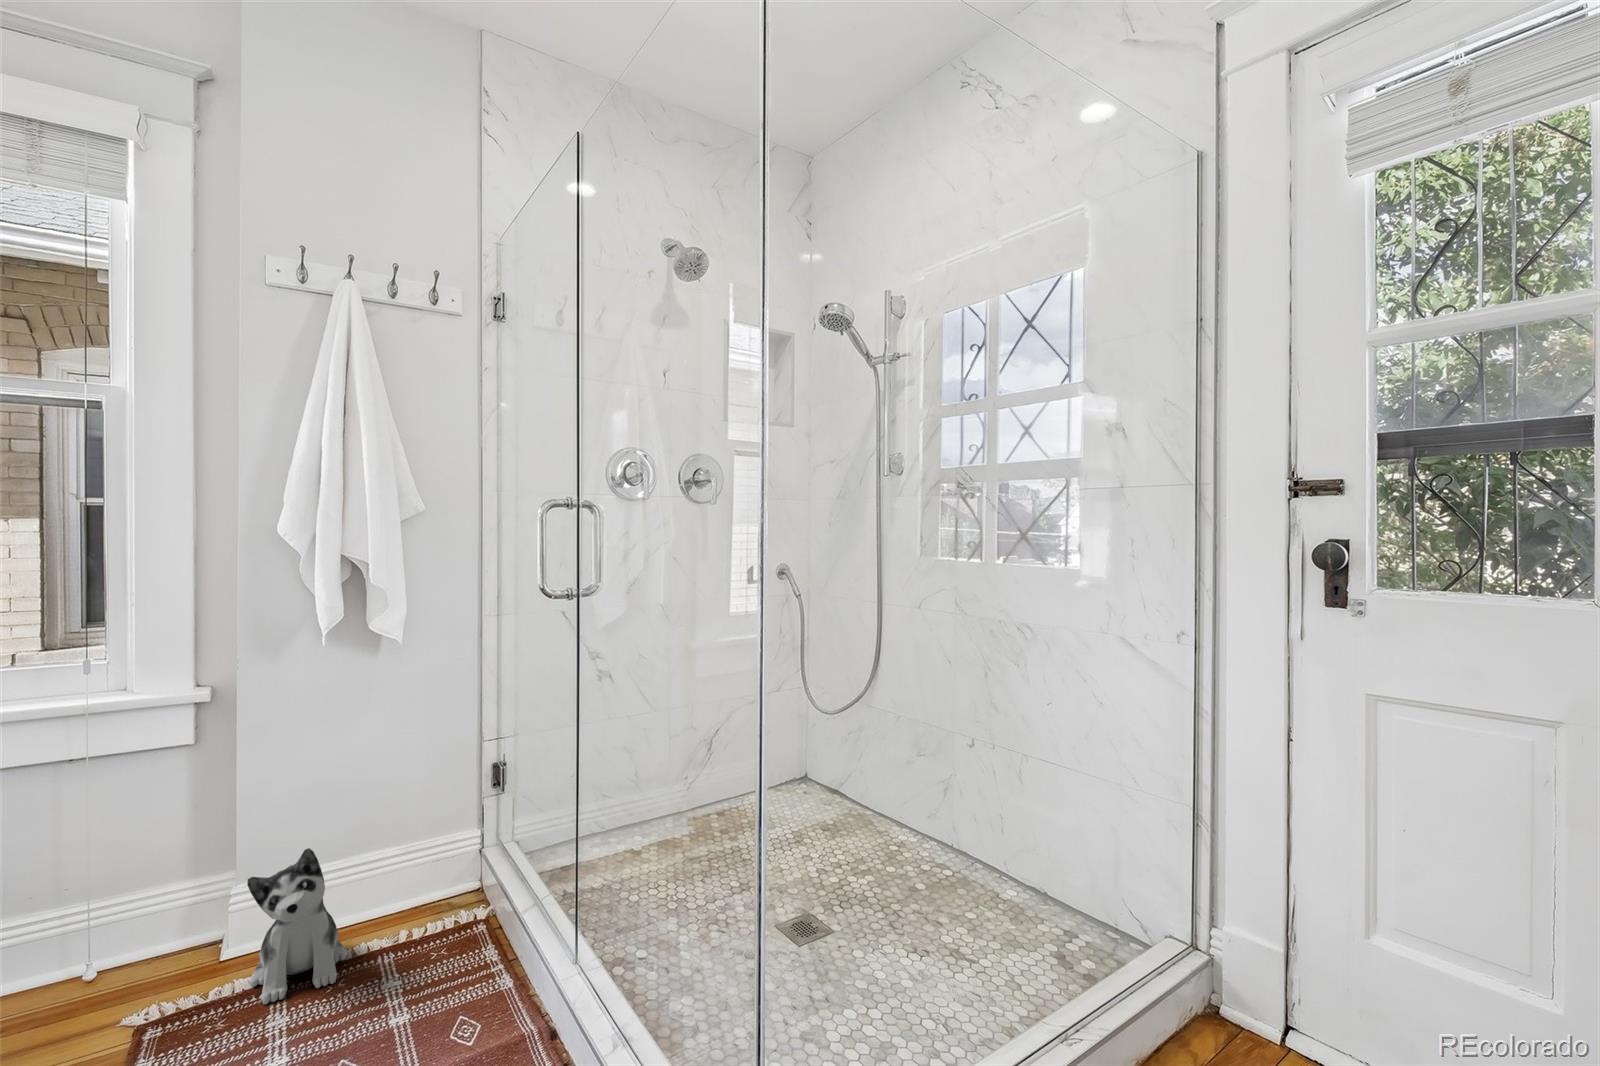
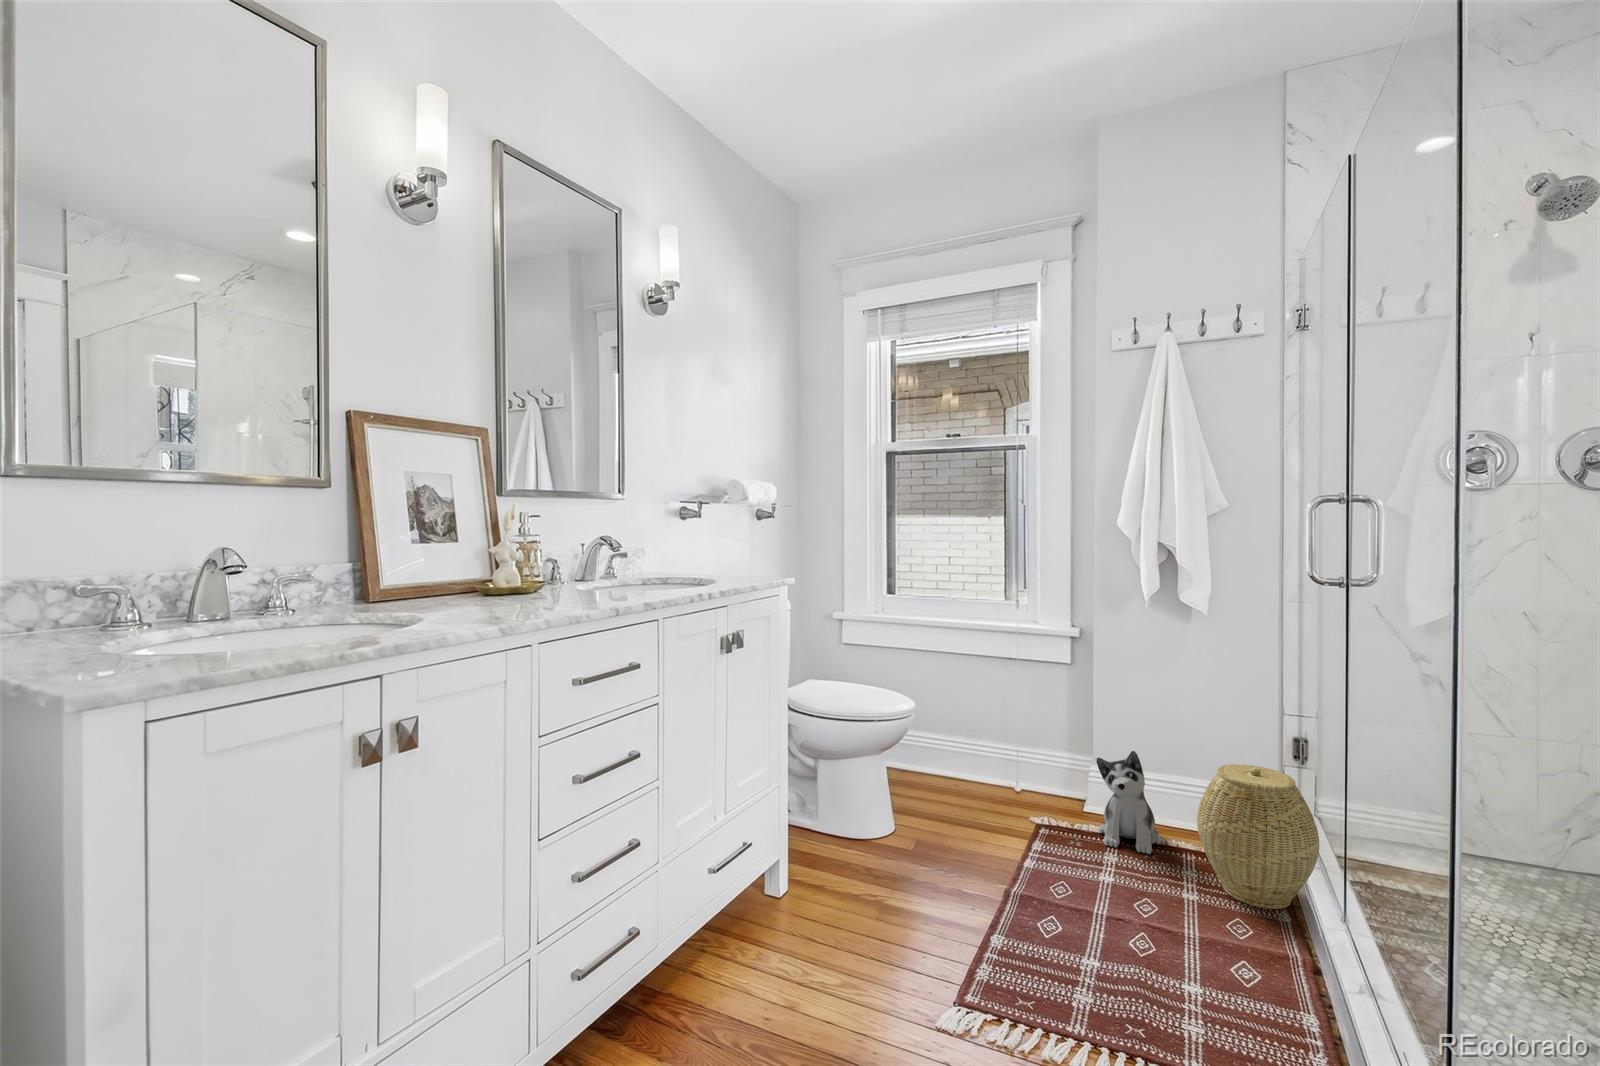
woven basket: none [403,814,535,989] -> present [1197,764,1319,909]

